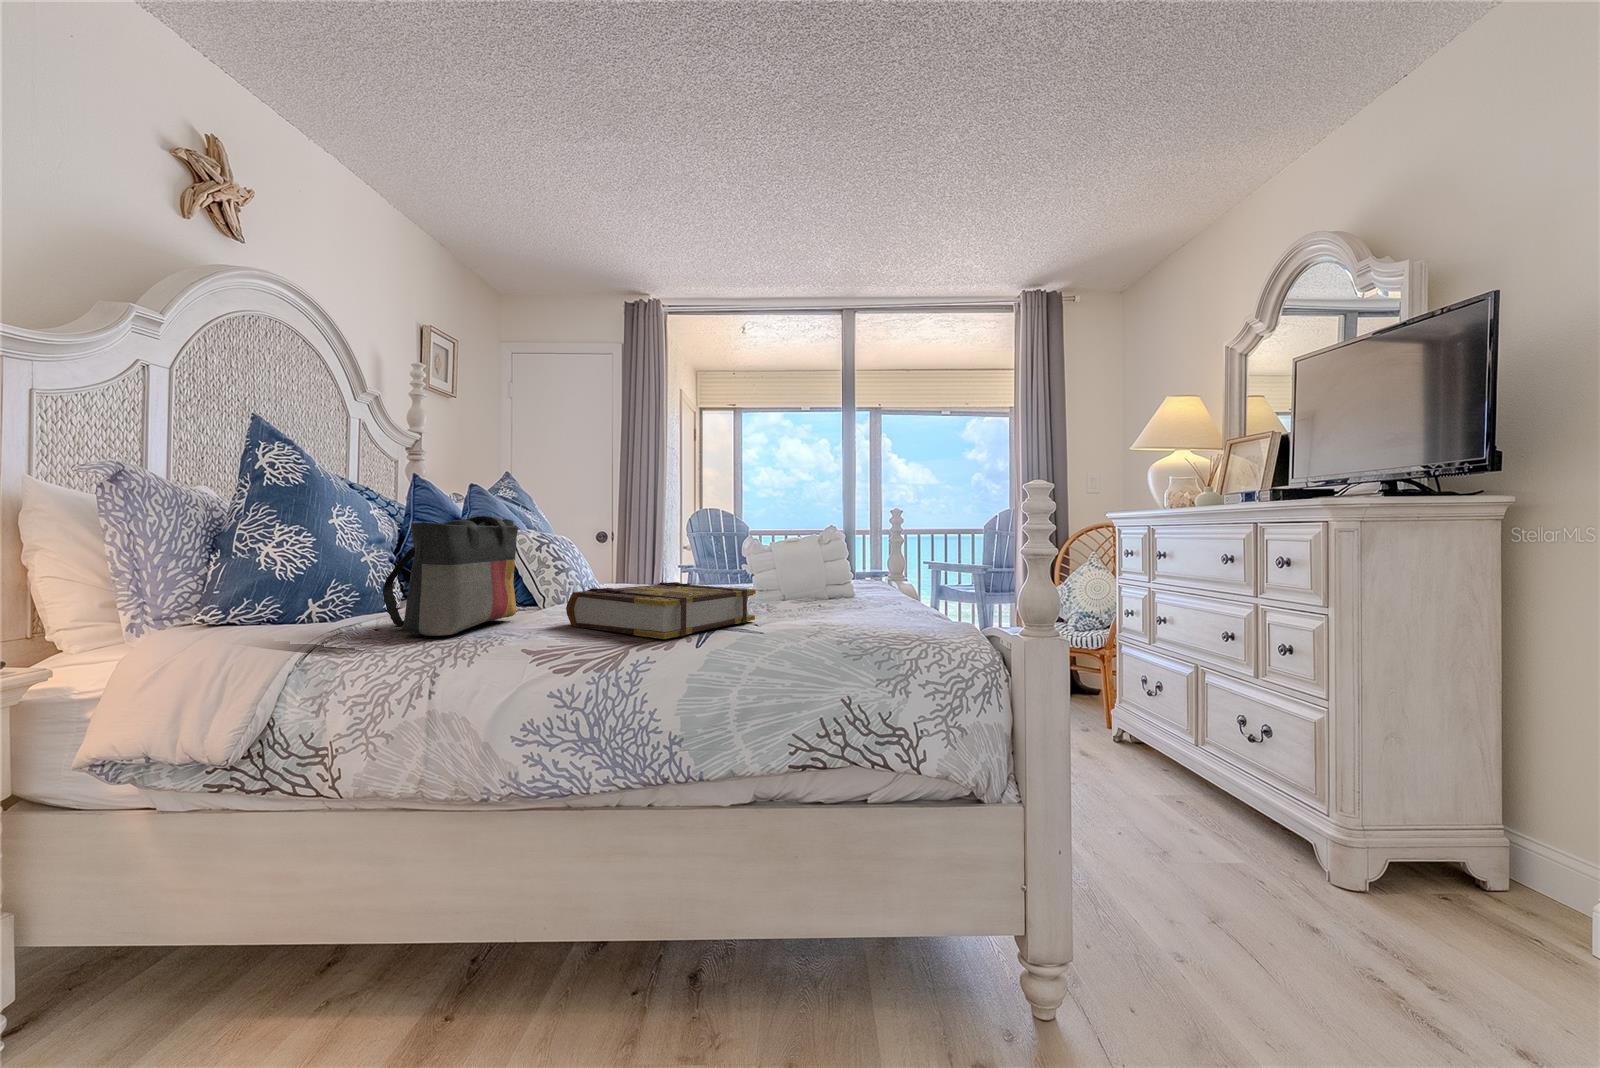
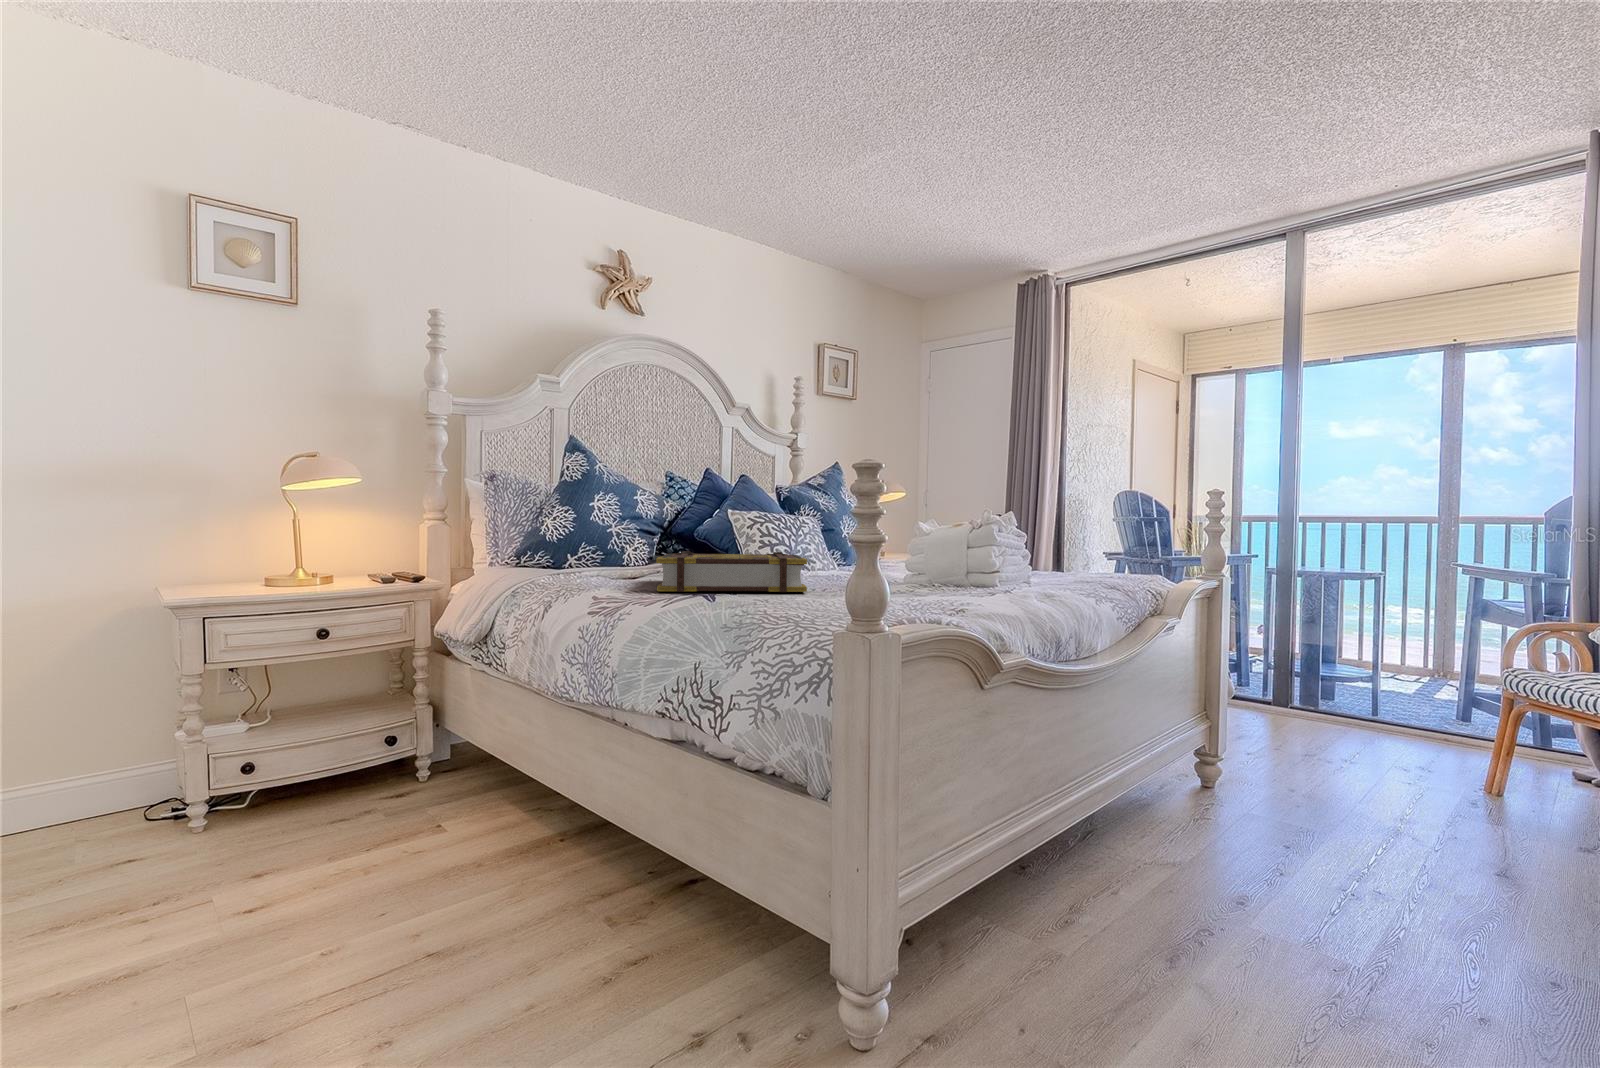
tote bag: present [383,516,518,636] -> none [558,495,666,576]

